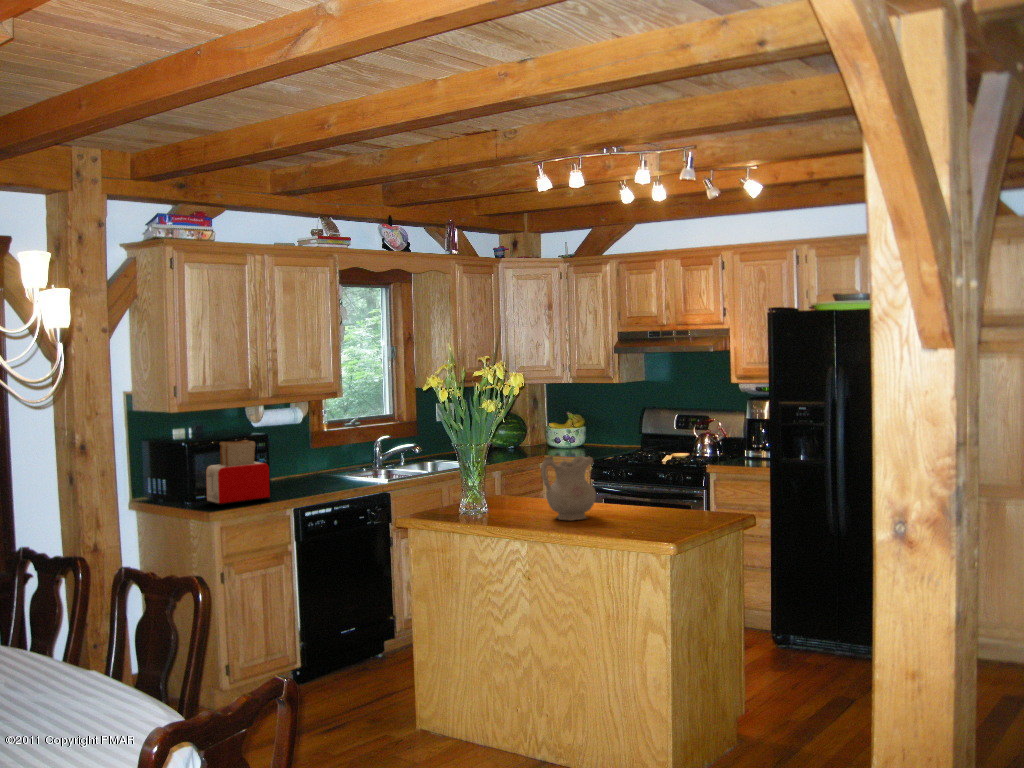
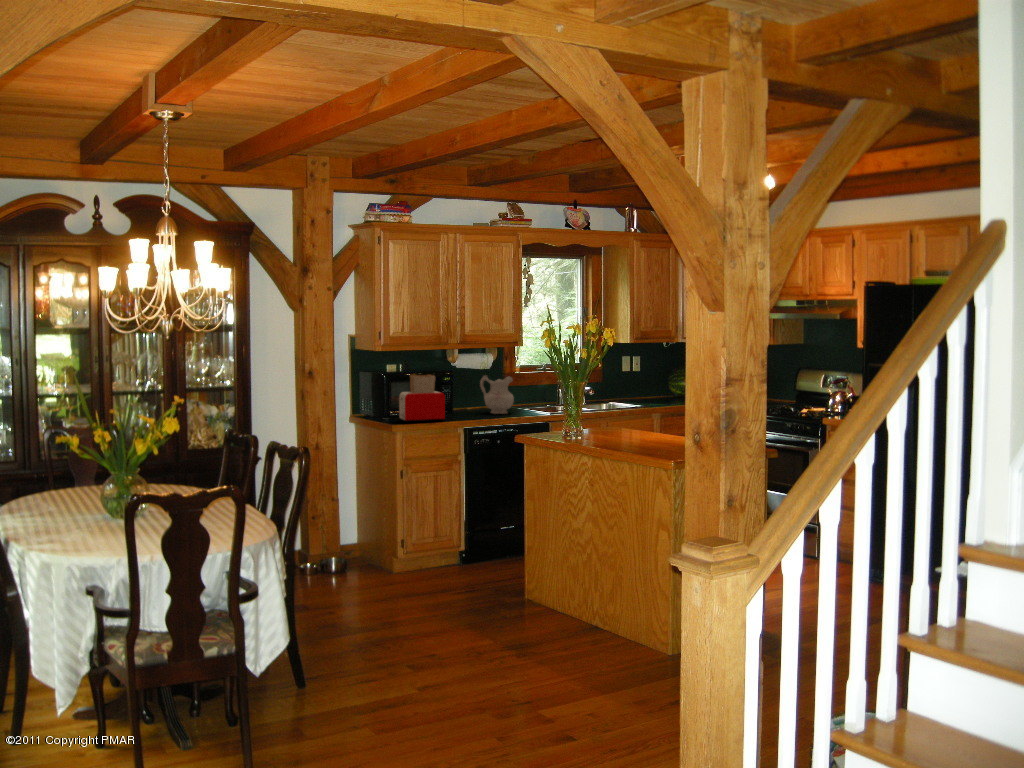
ceramic pitcher: present [541,456,596,521] -> present [480,375,514,414]

